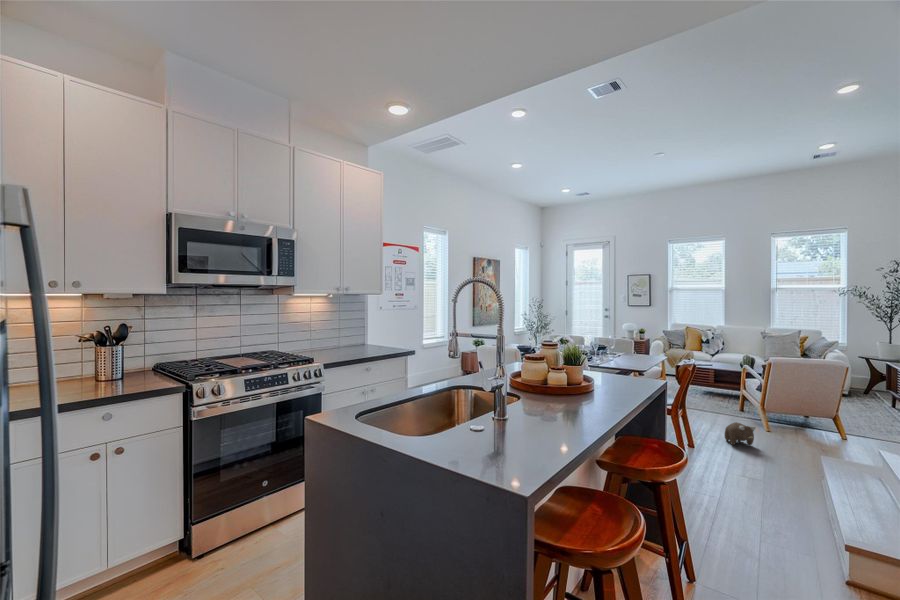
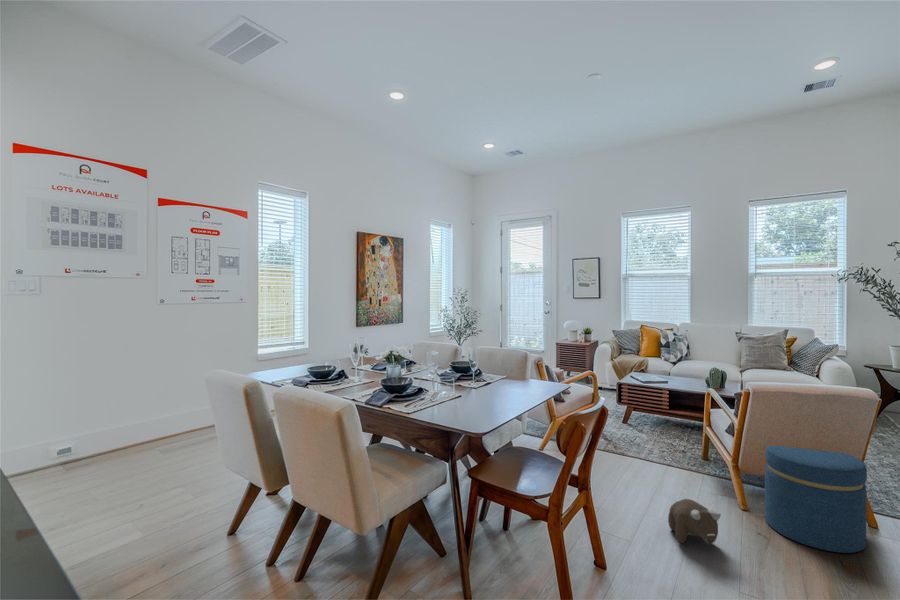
ottoman: none [781,394,838,450] -> present [765,446,867,553]

